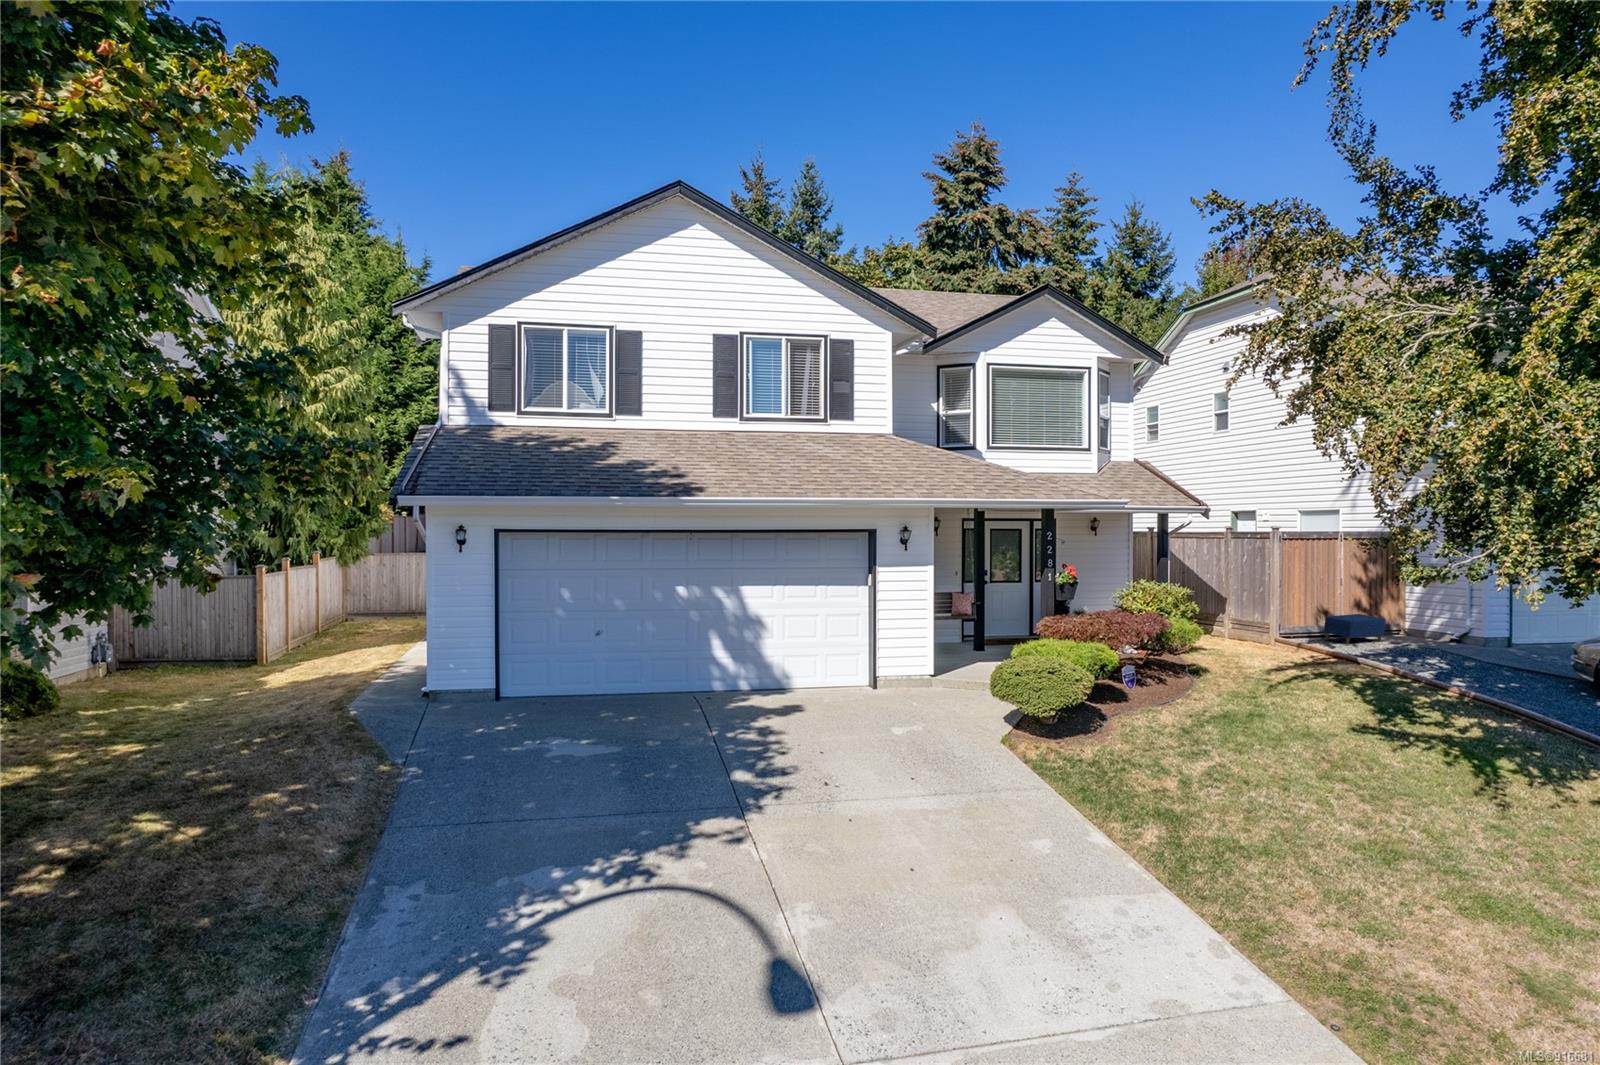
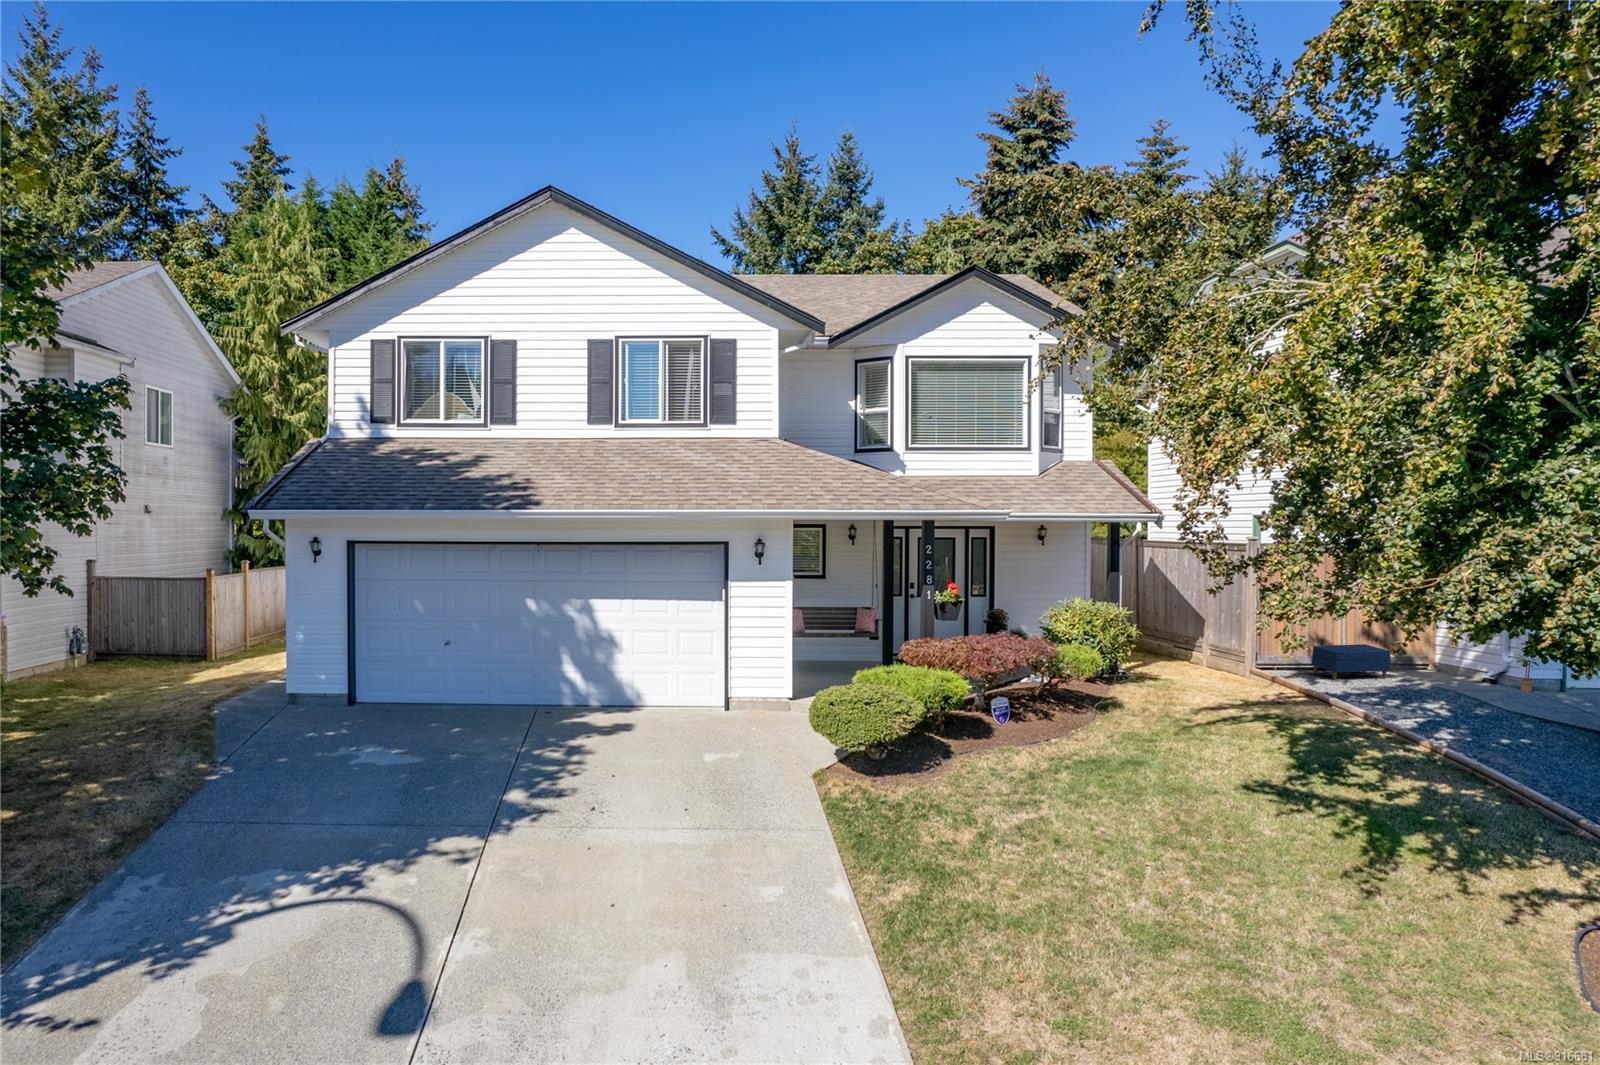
potted plant: none [1480,618,1506,649] -> present [1516,654,1539,692]

